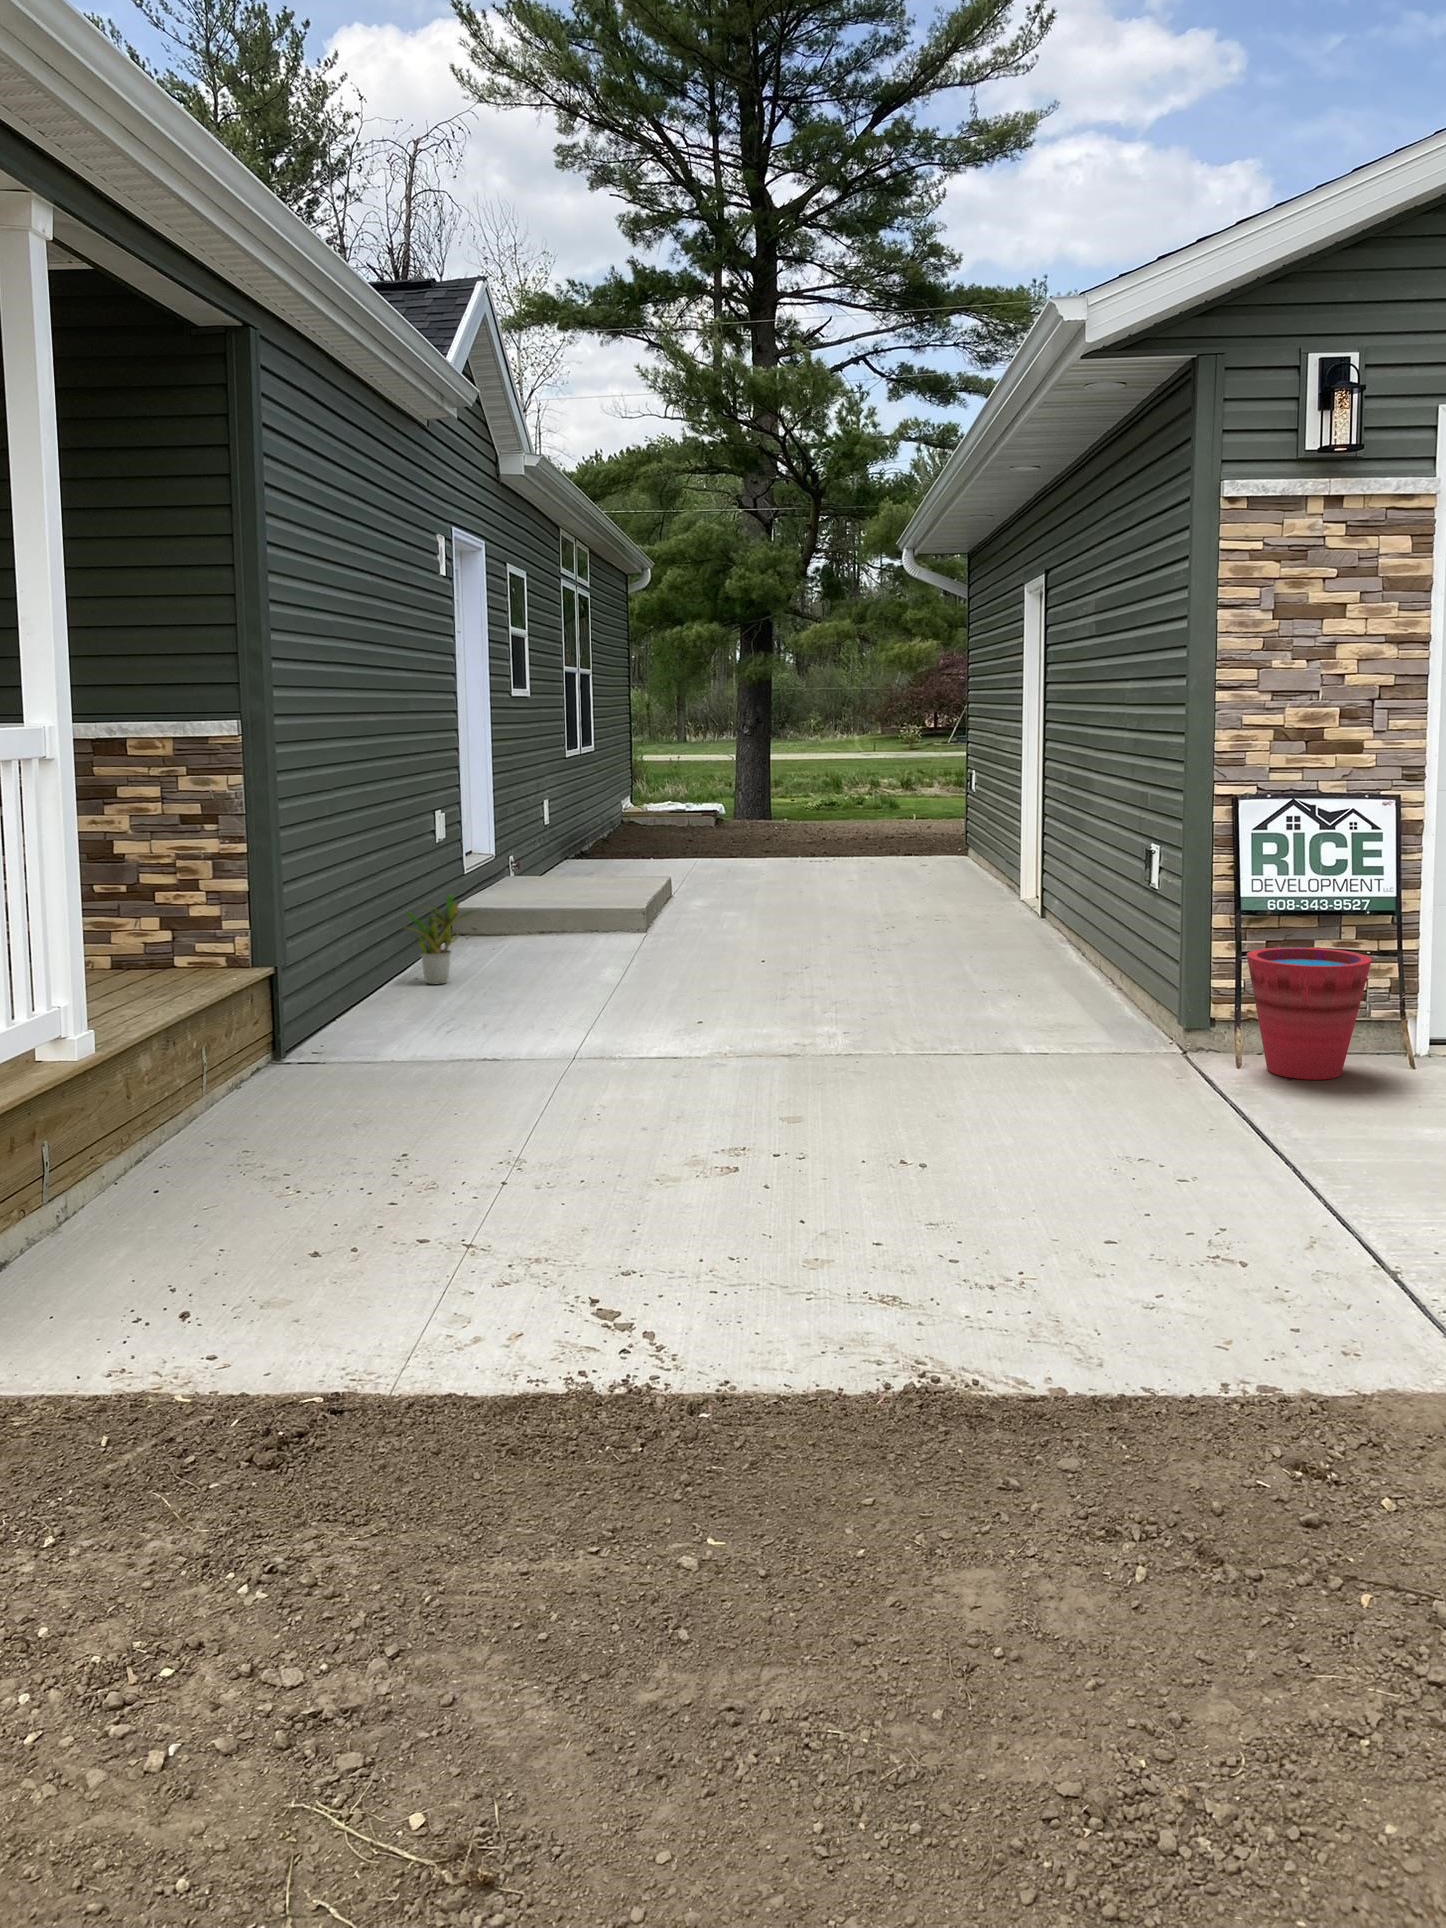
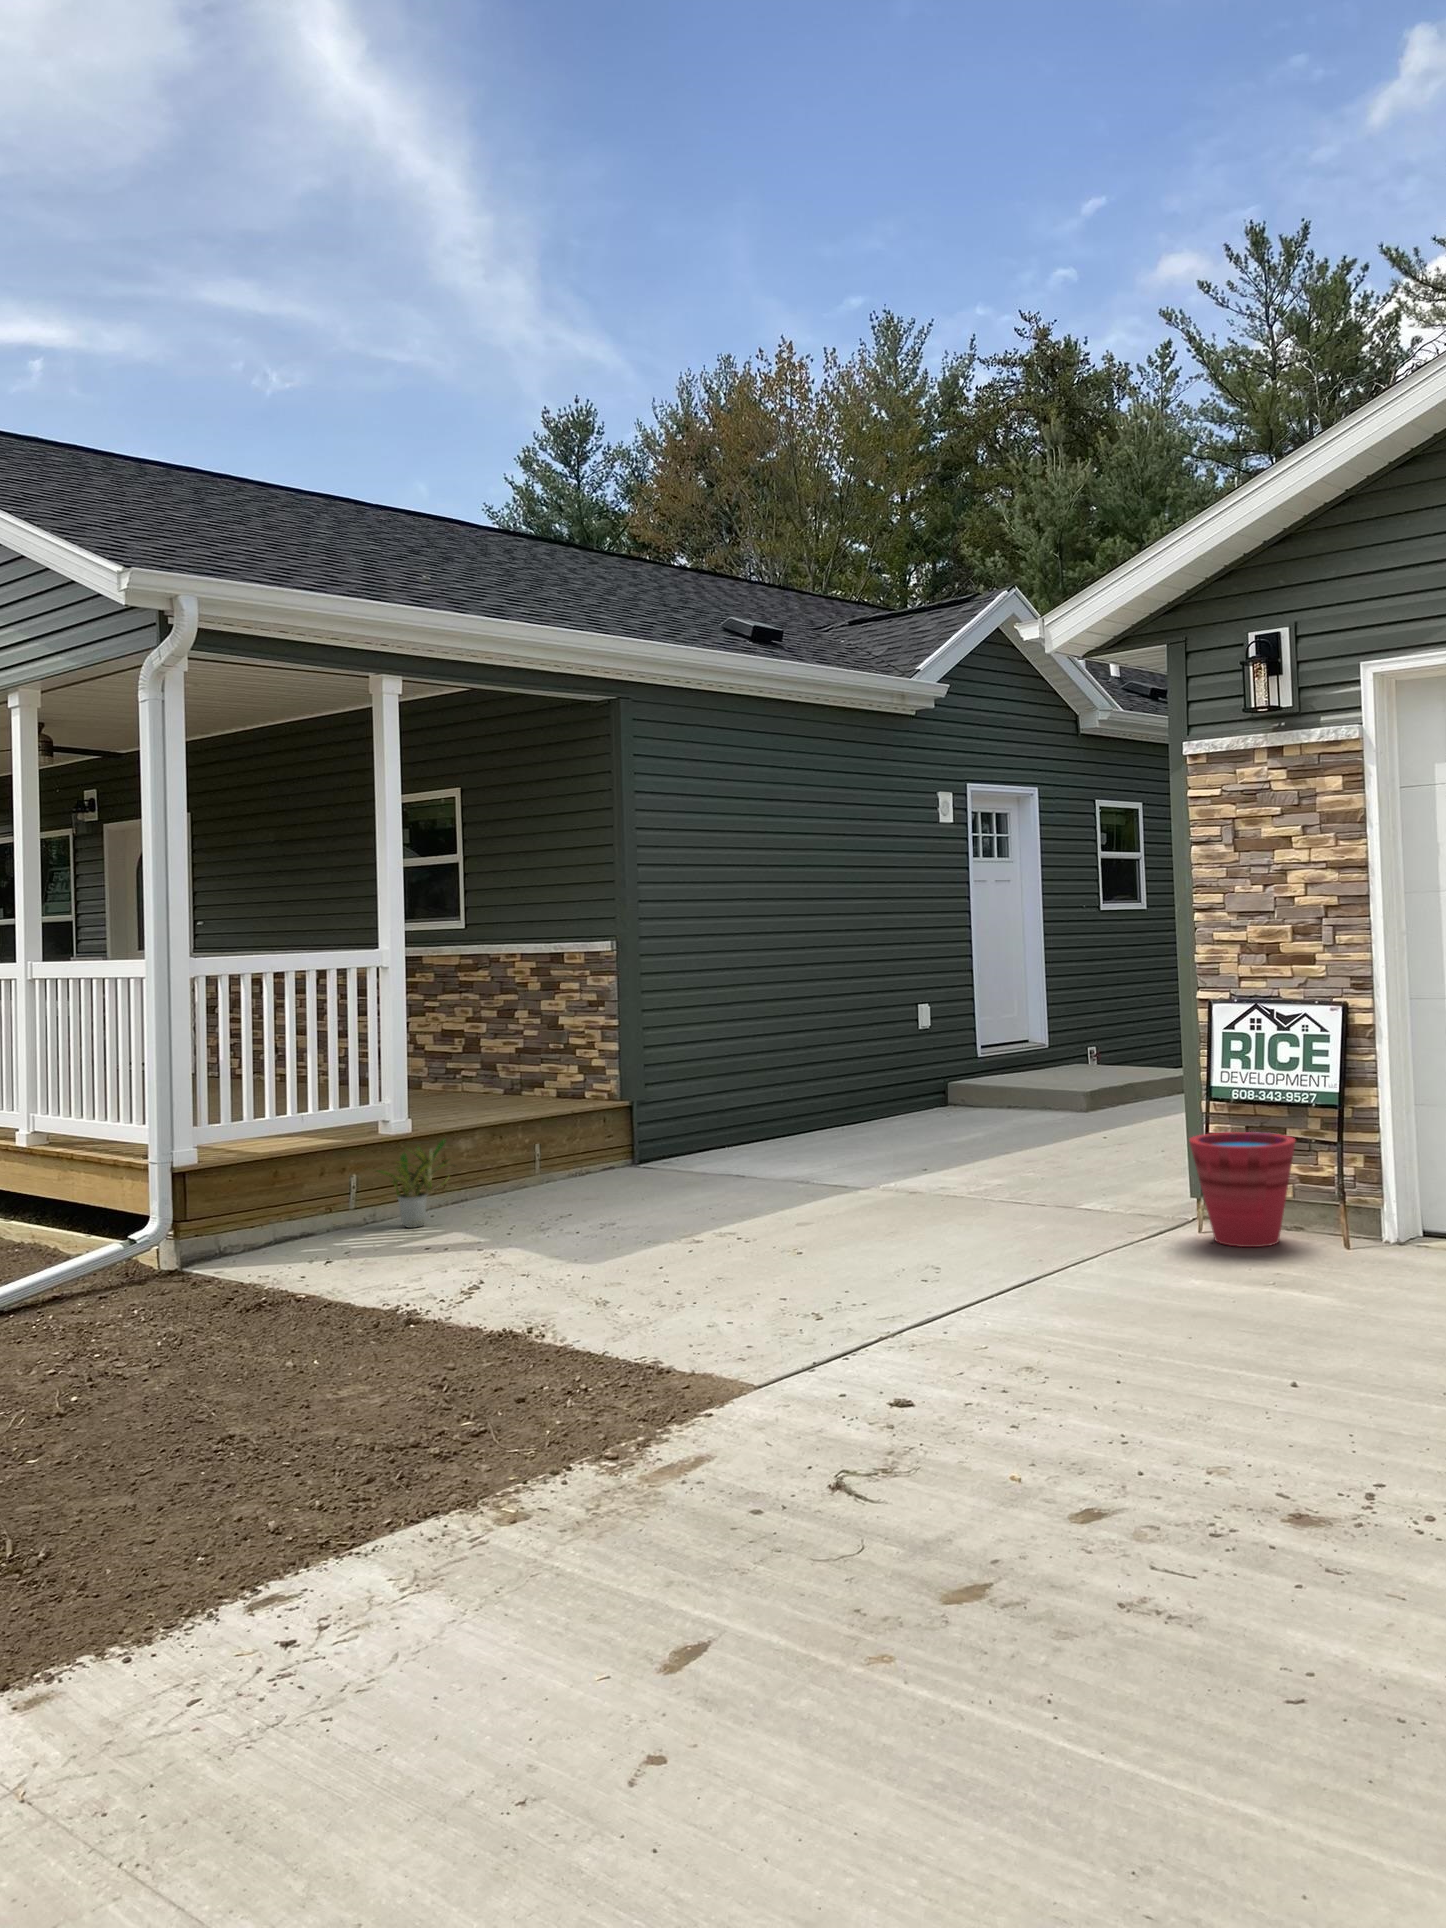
potted plant: present [404,894,472,985] -> present [365,1139,449,1228]

